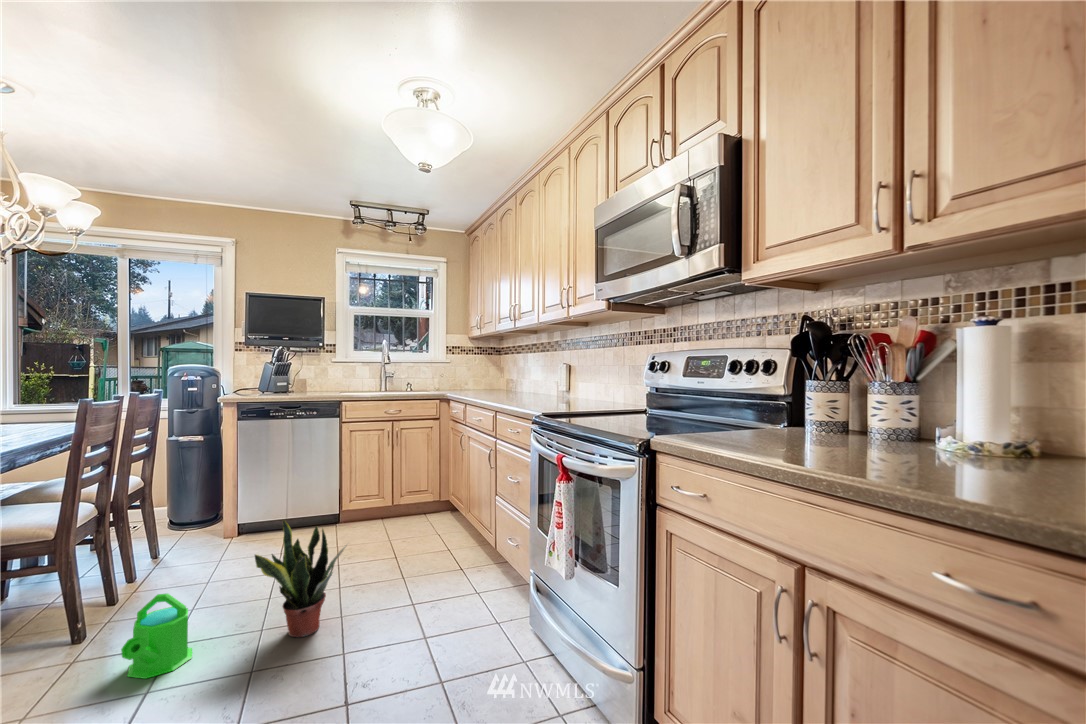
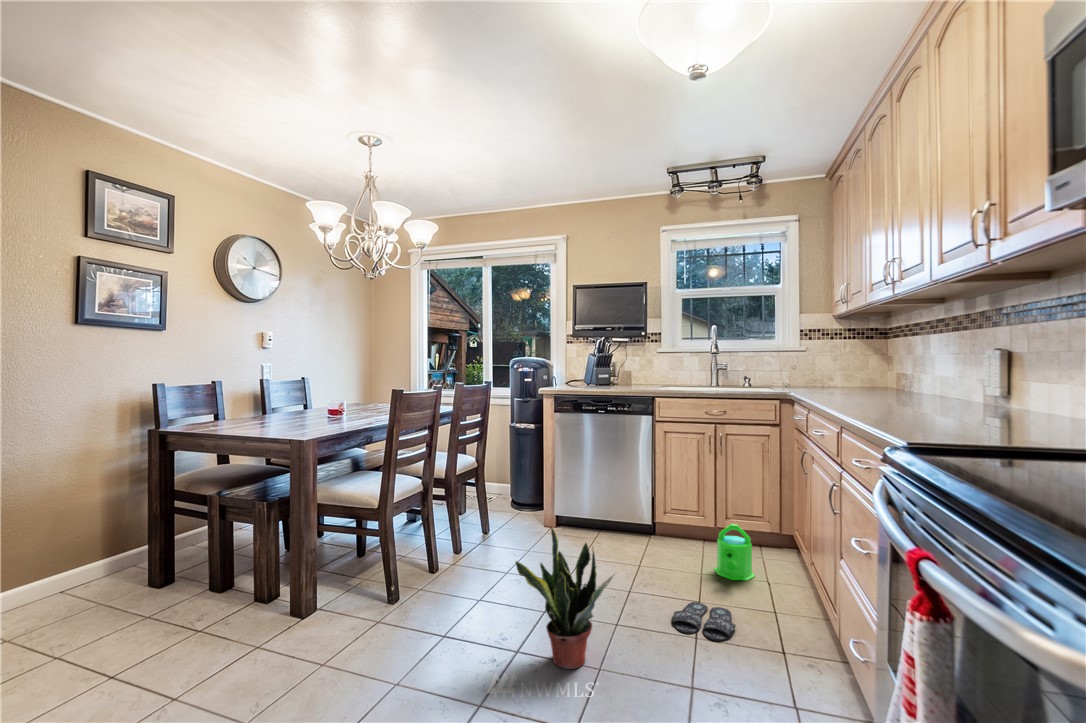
slippers: none [379,557,427,582] -> present [673,602,736,641]
watering can: present [121,594,192,679] -> present [715,524,754,580]

